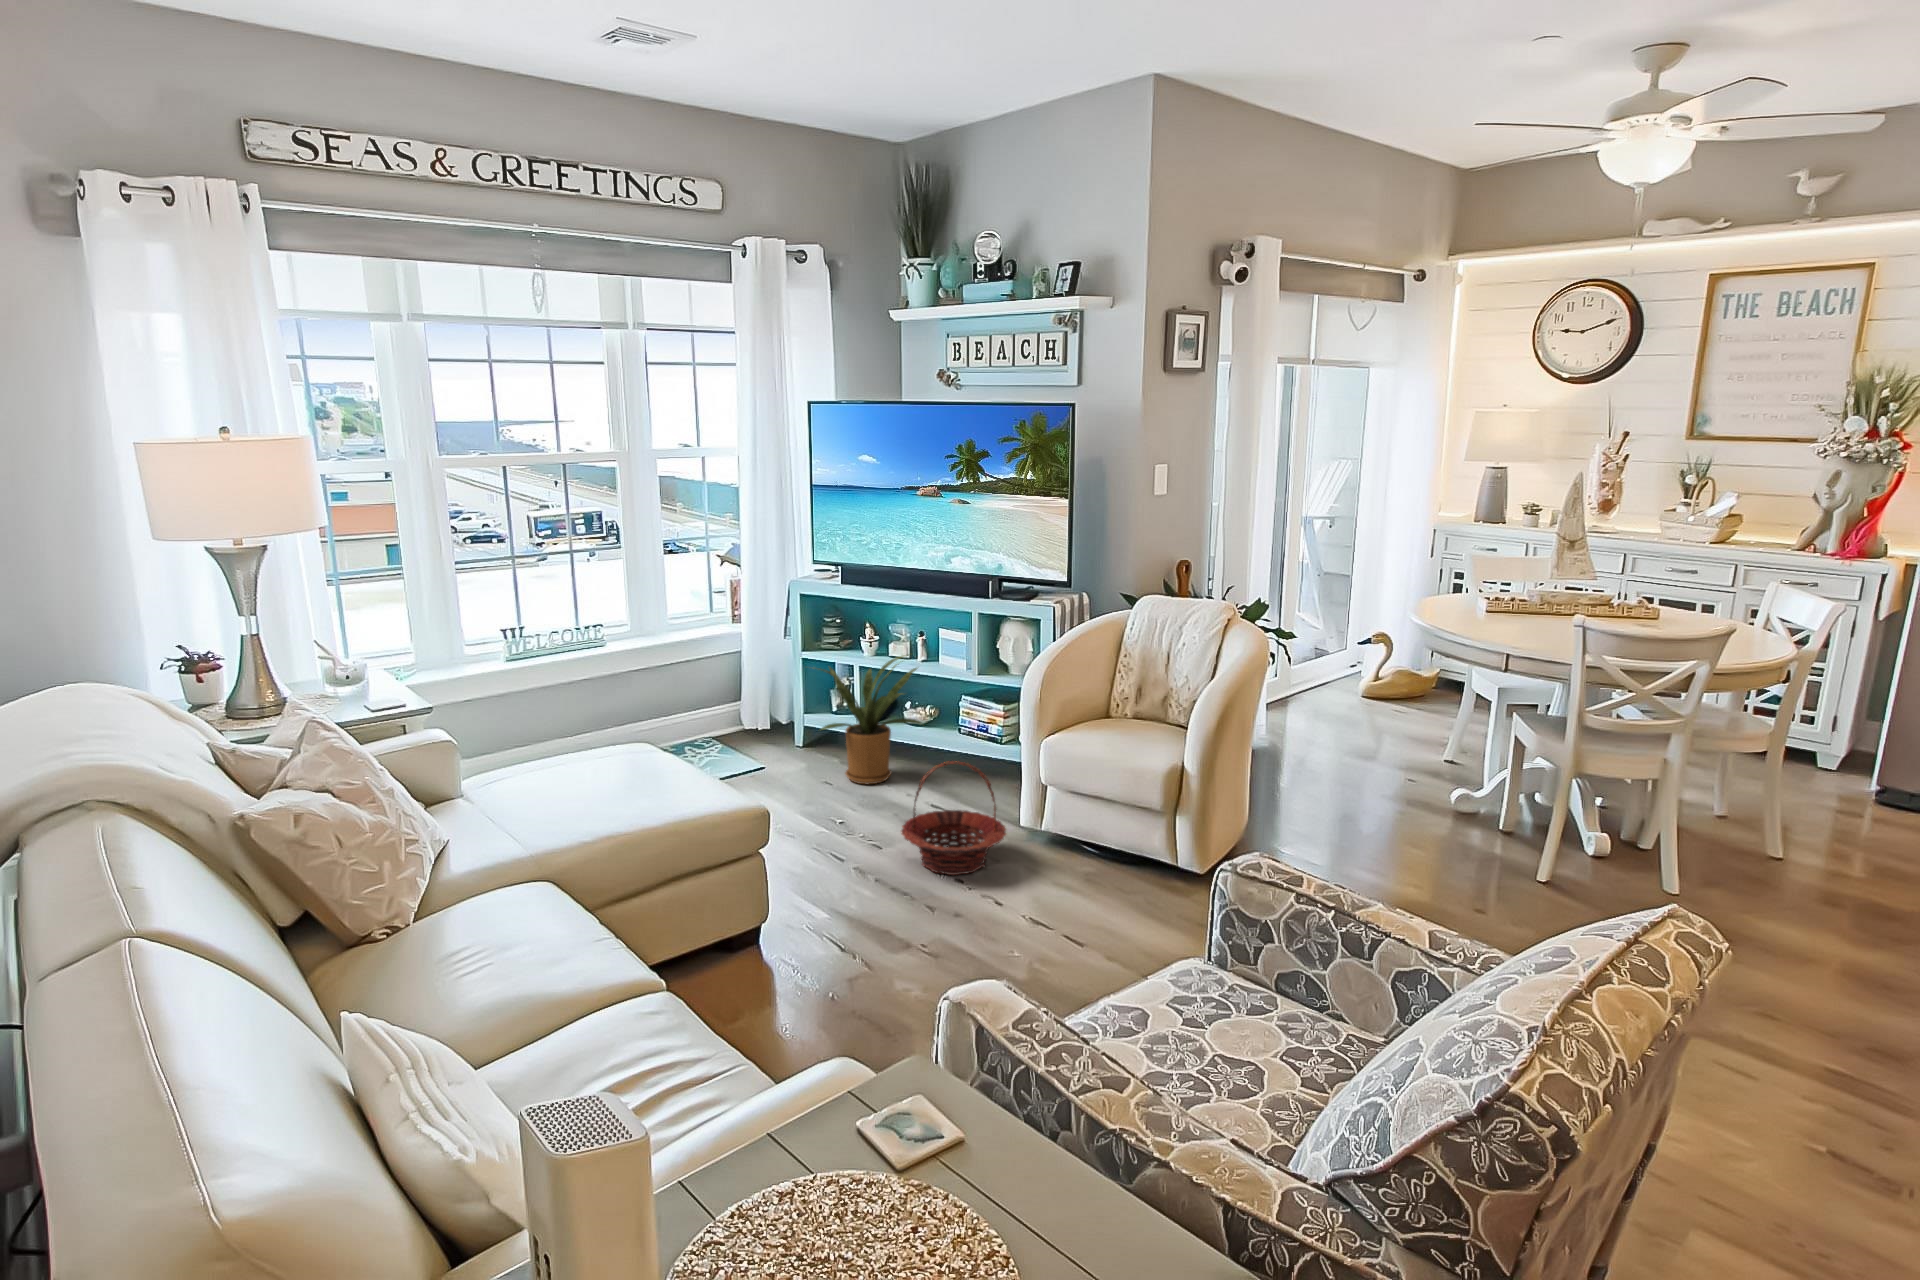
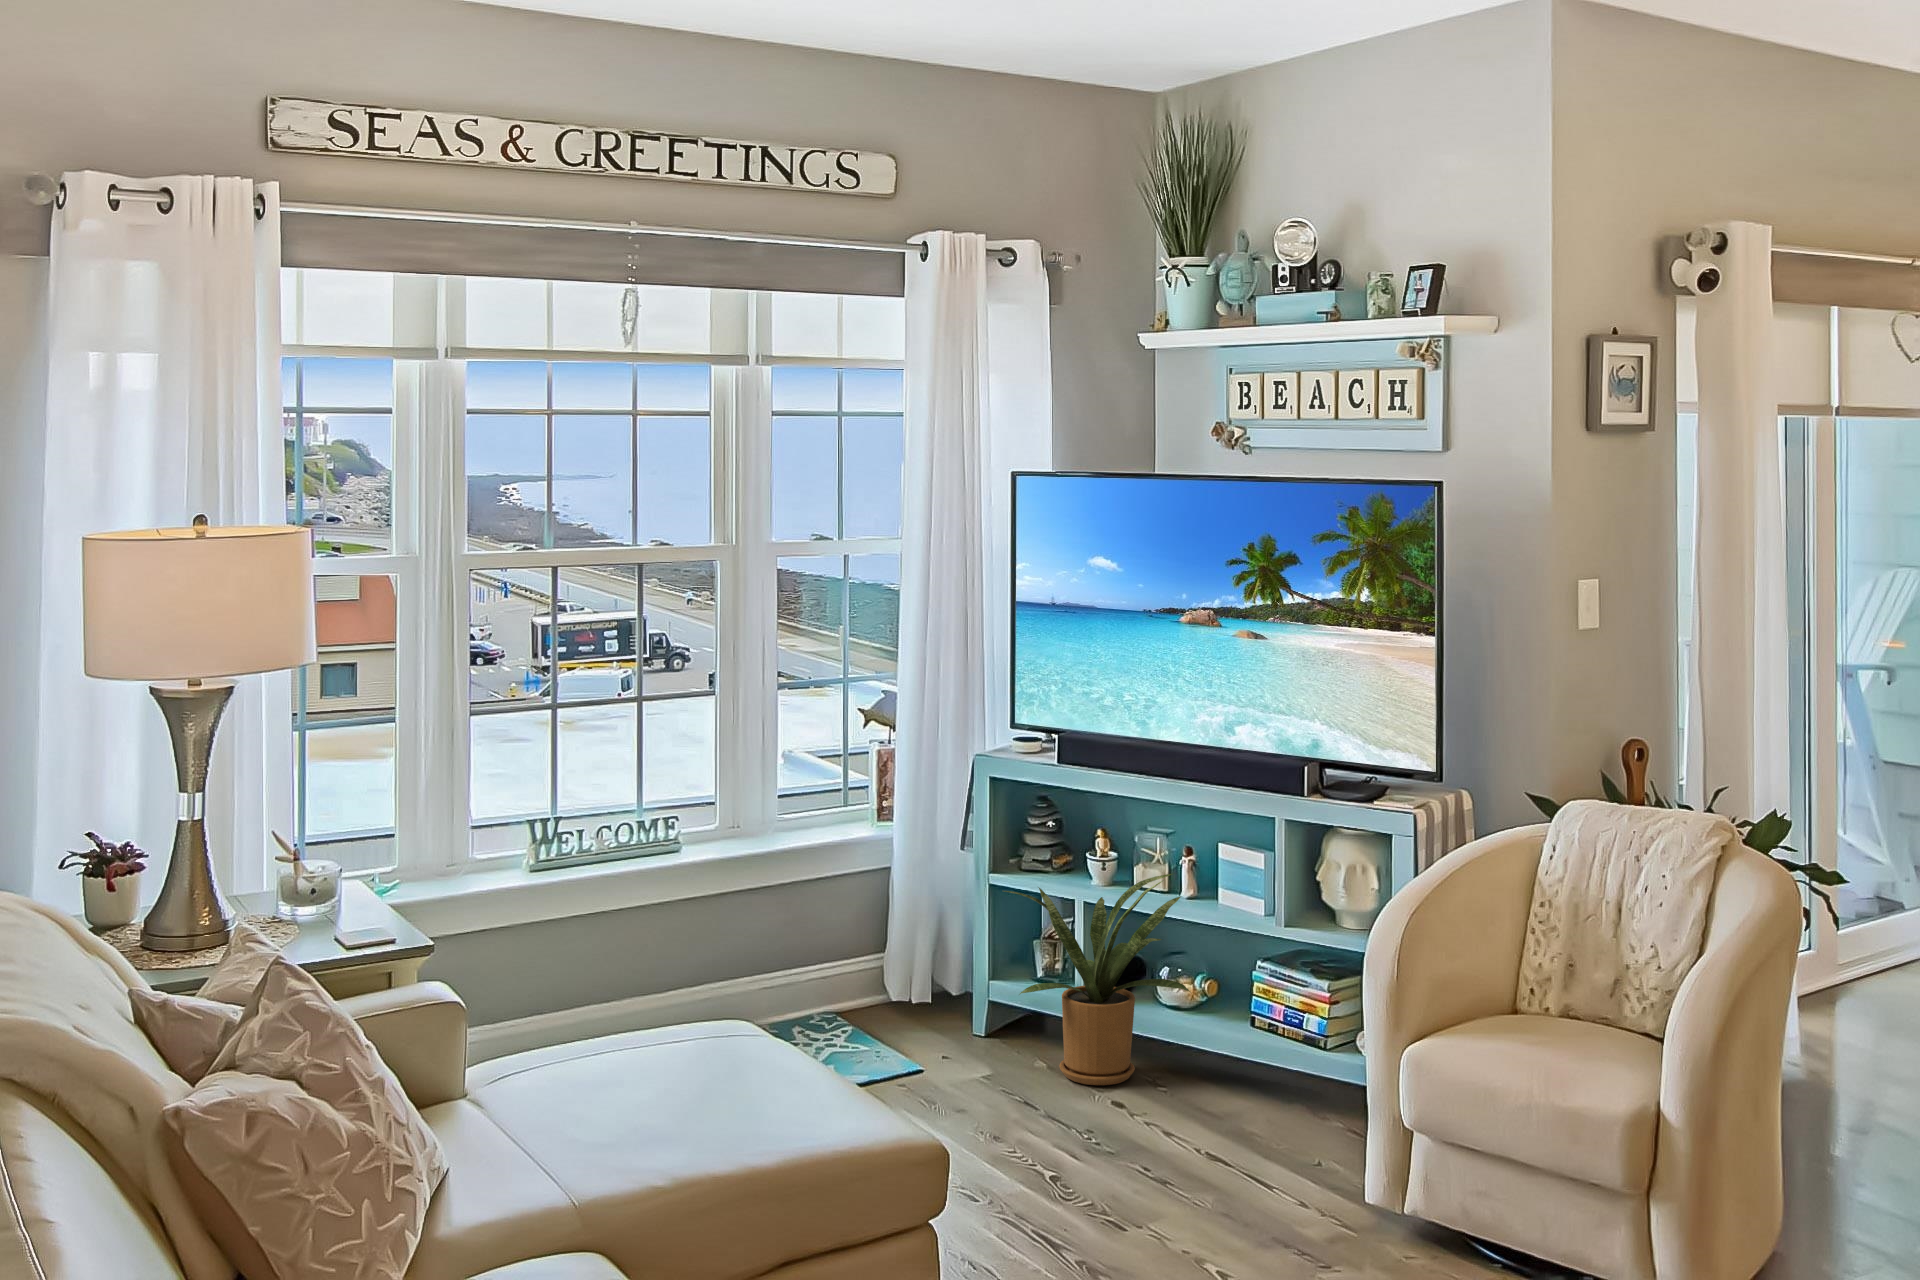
basket: present [901,761,1006,875] -> none [1160,1041,1333,1228]

